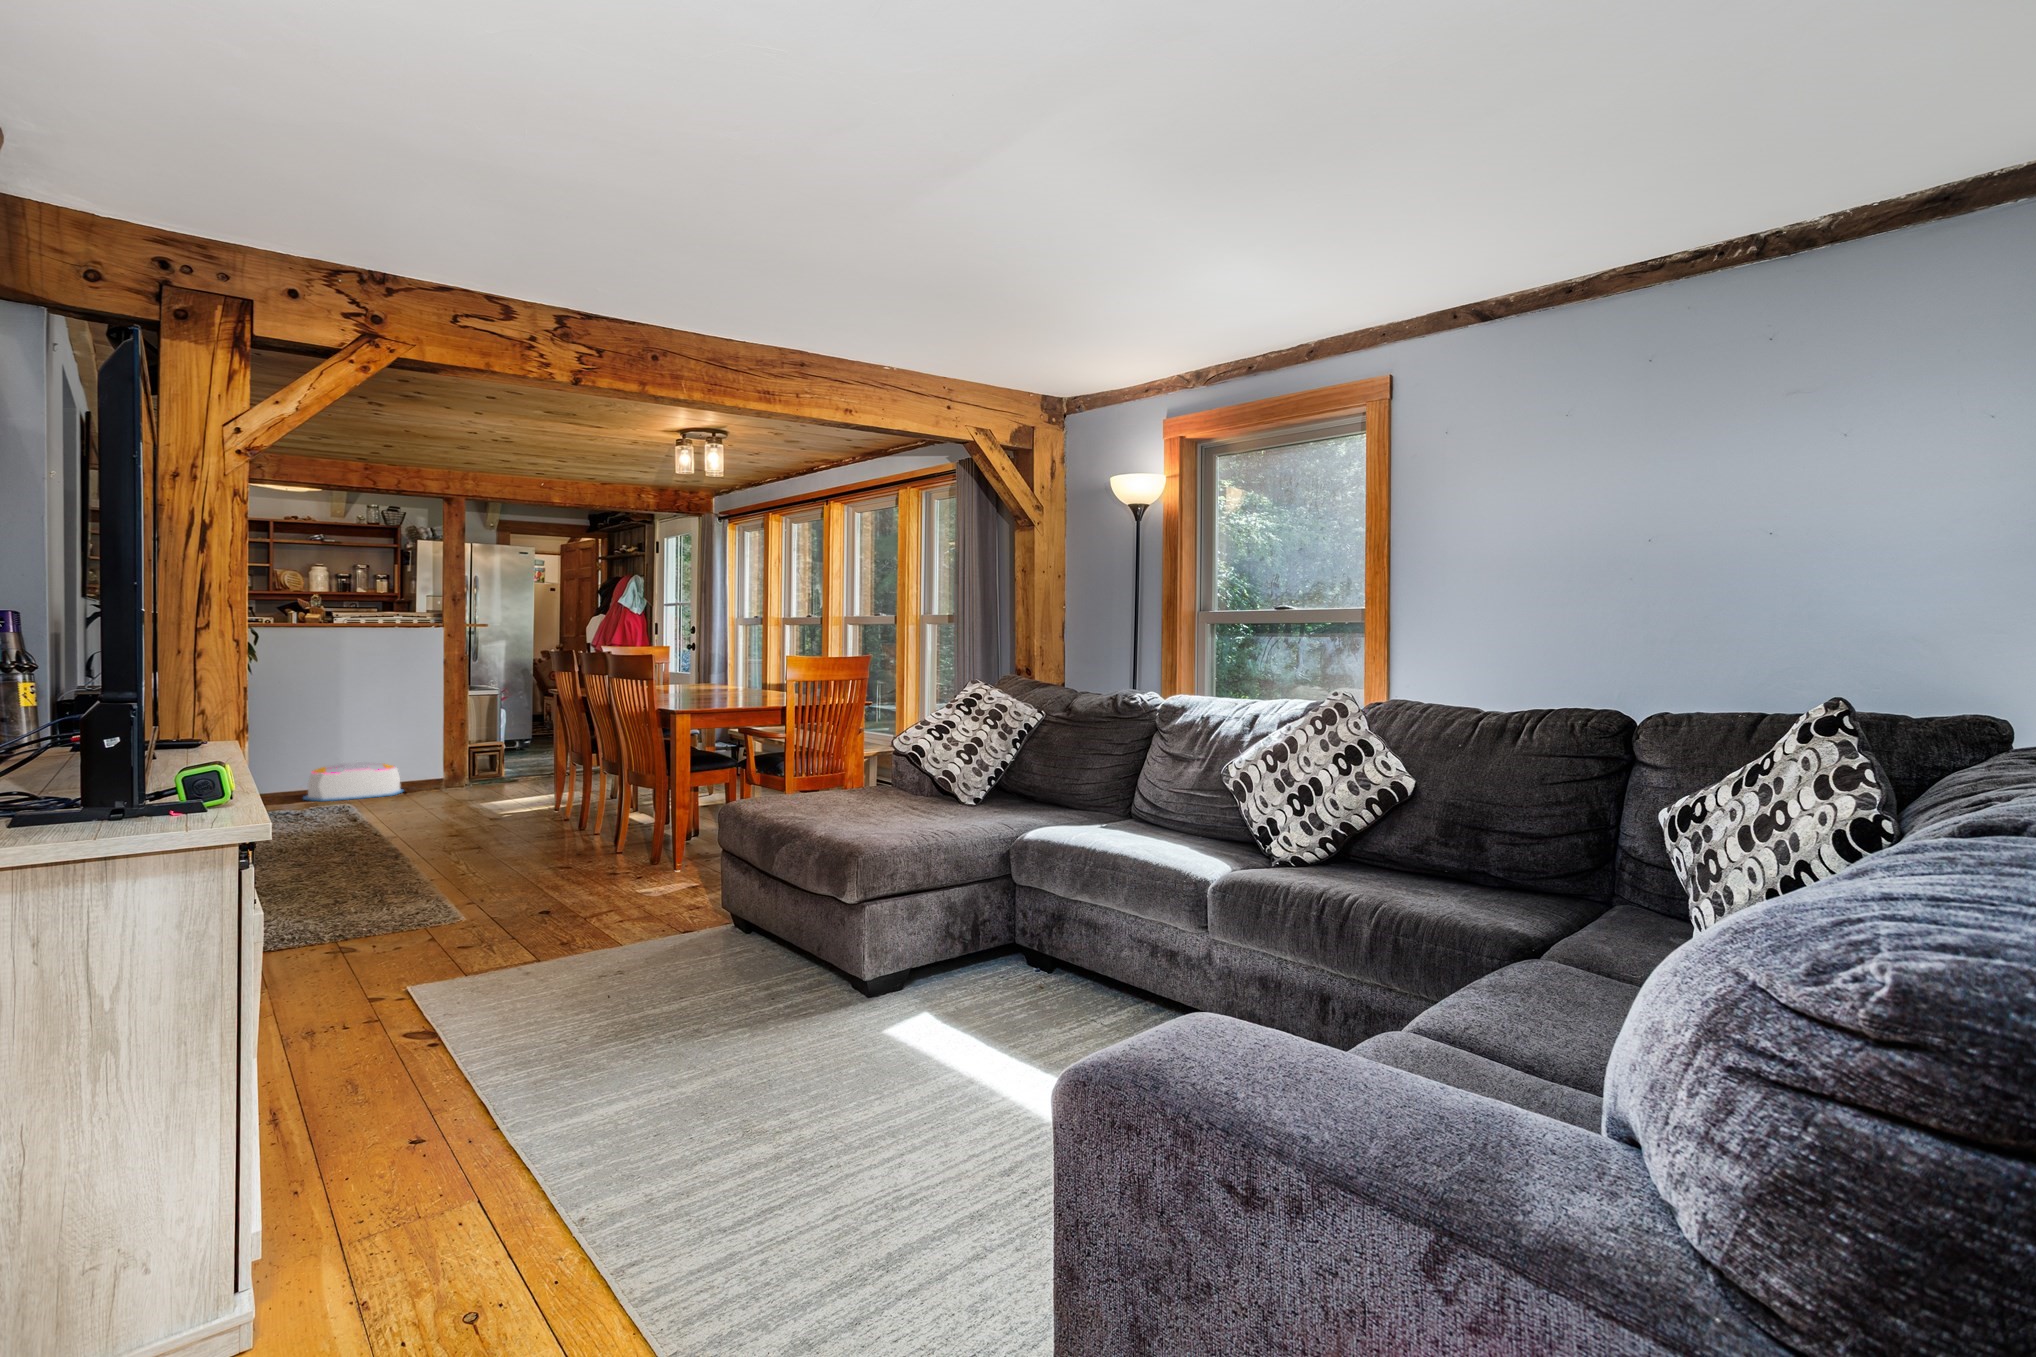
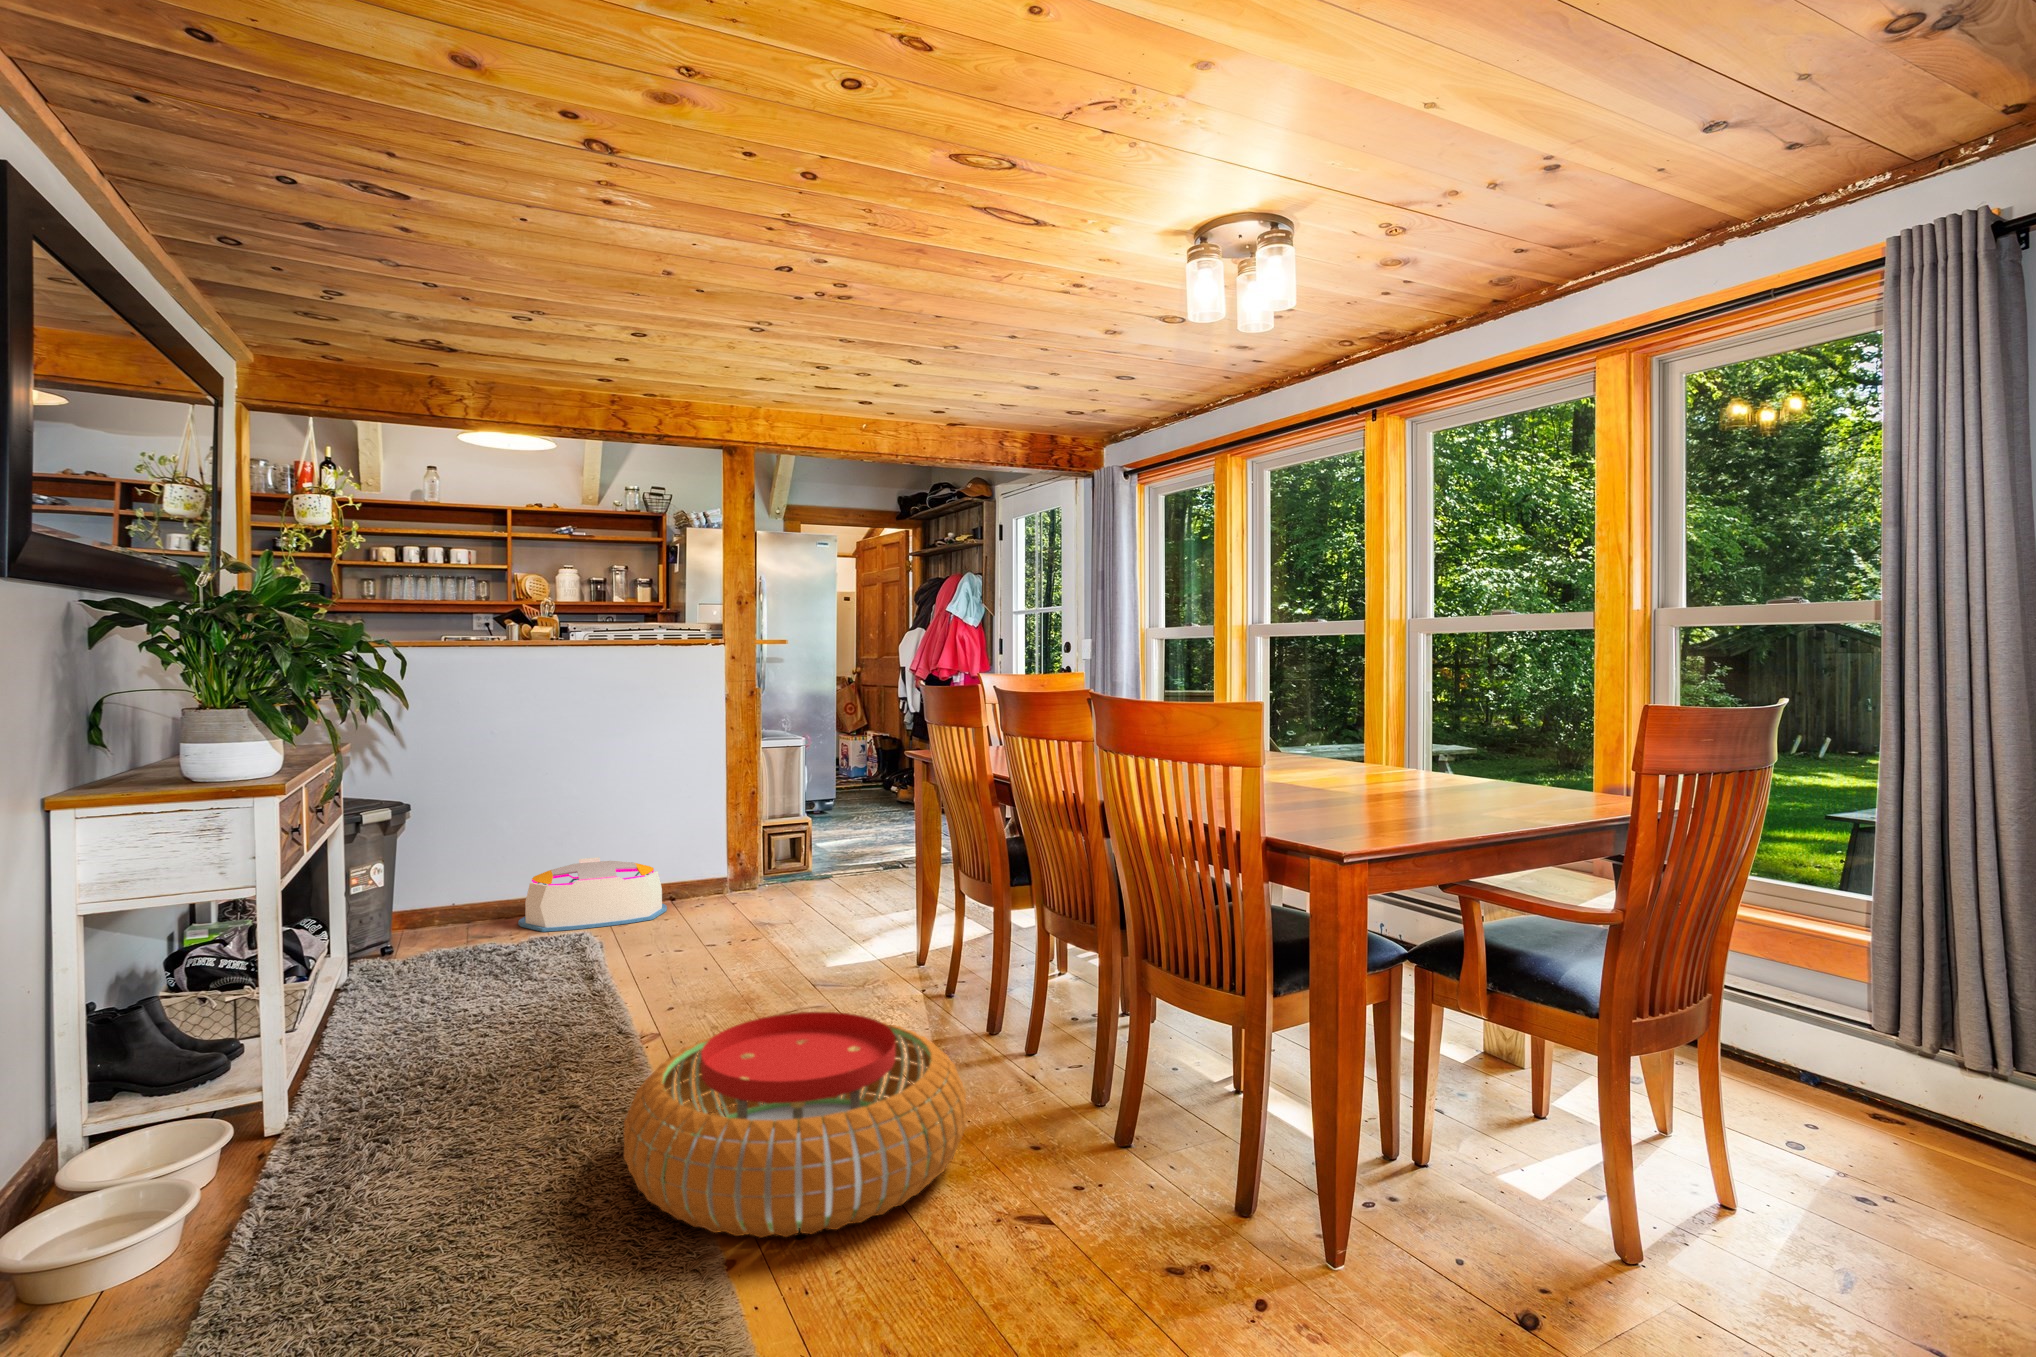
pouf: none [385,796,546,866] -> present [624,1012,966,1238]

